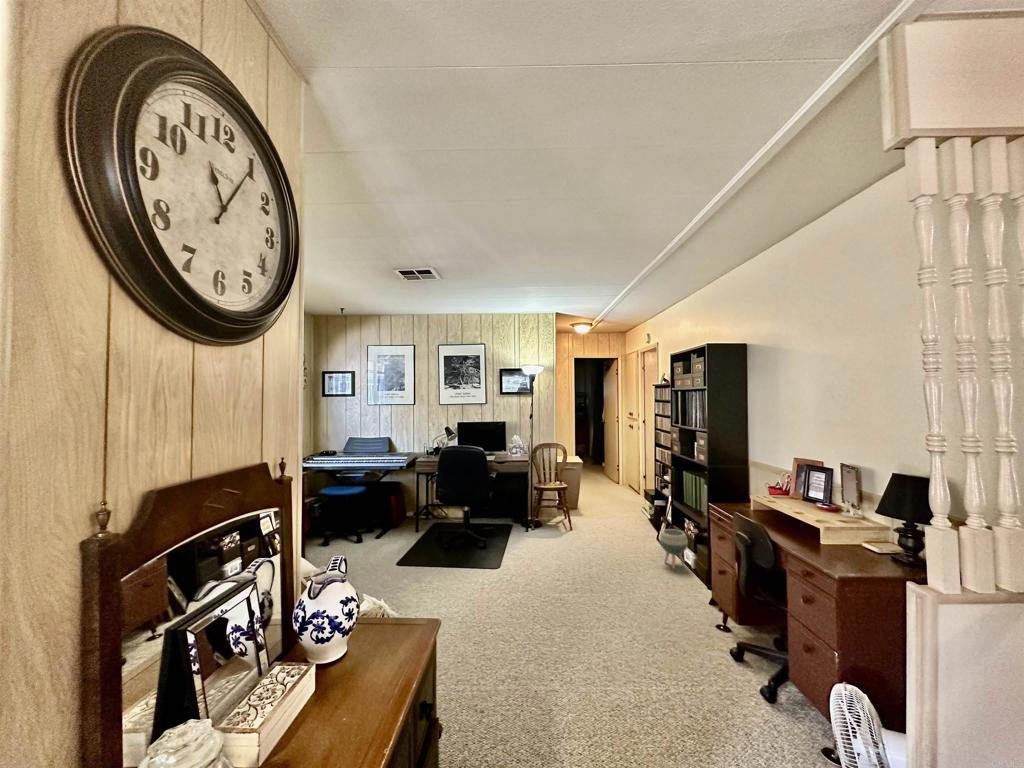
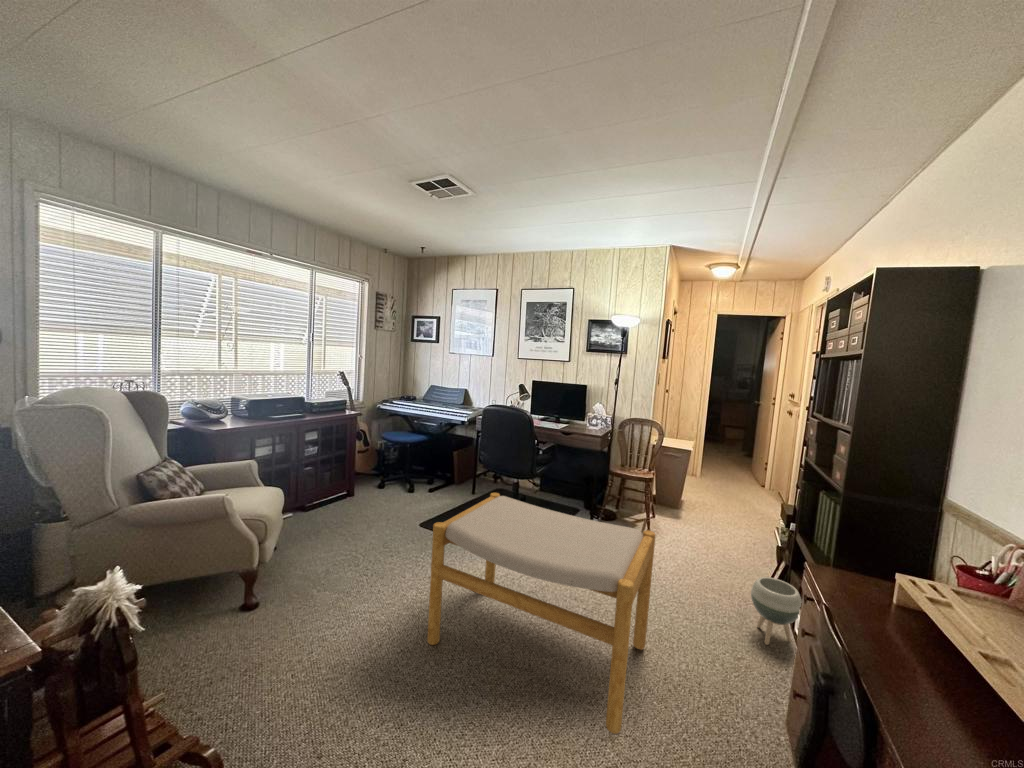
footstool: none [489,510,636,630] -> present [427,493,655,734]

